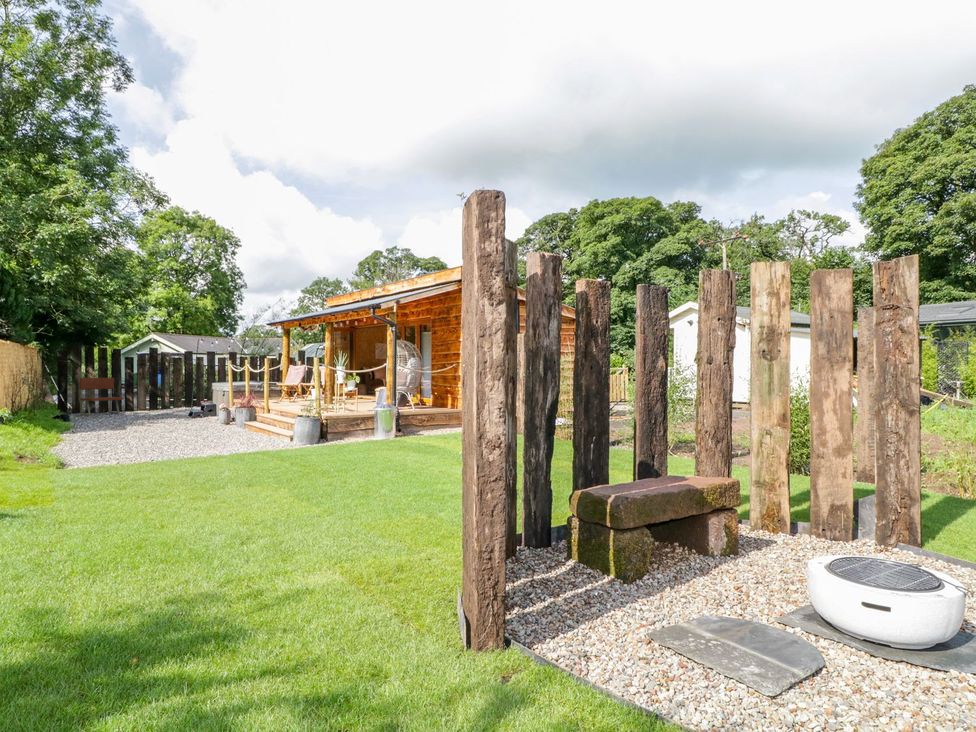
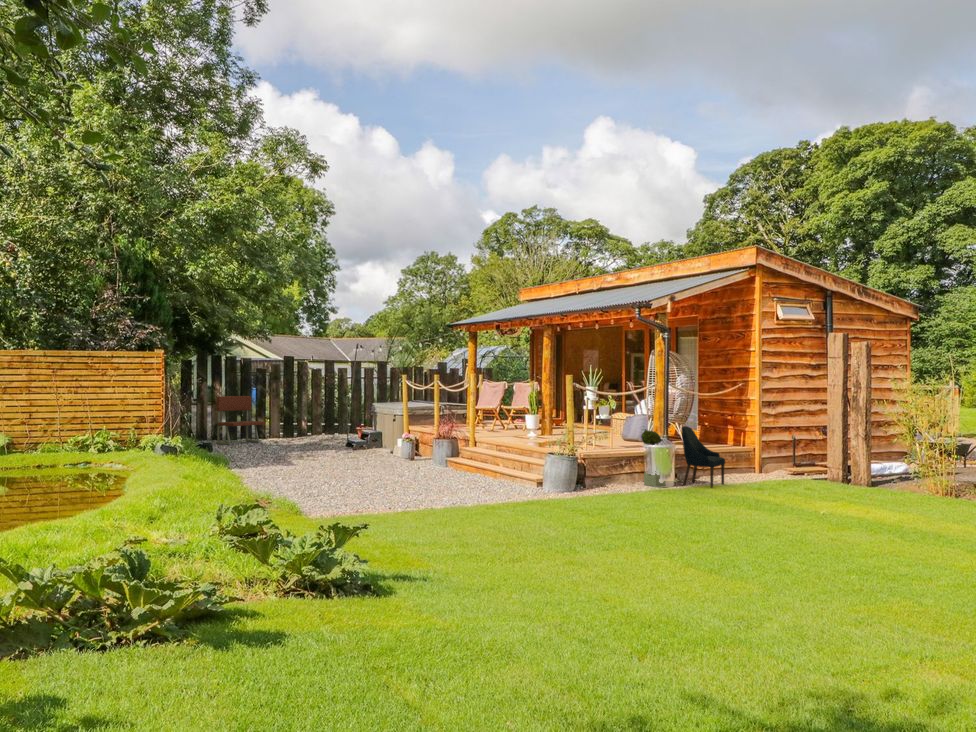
chair: none [397,394,430,439] -> present [682,426,725,488]
potted tree: none [366,397,383,439] -> present [641,429,666,487]

